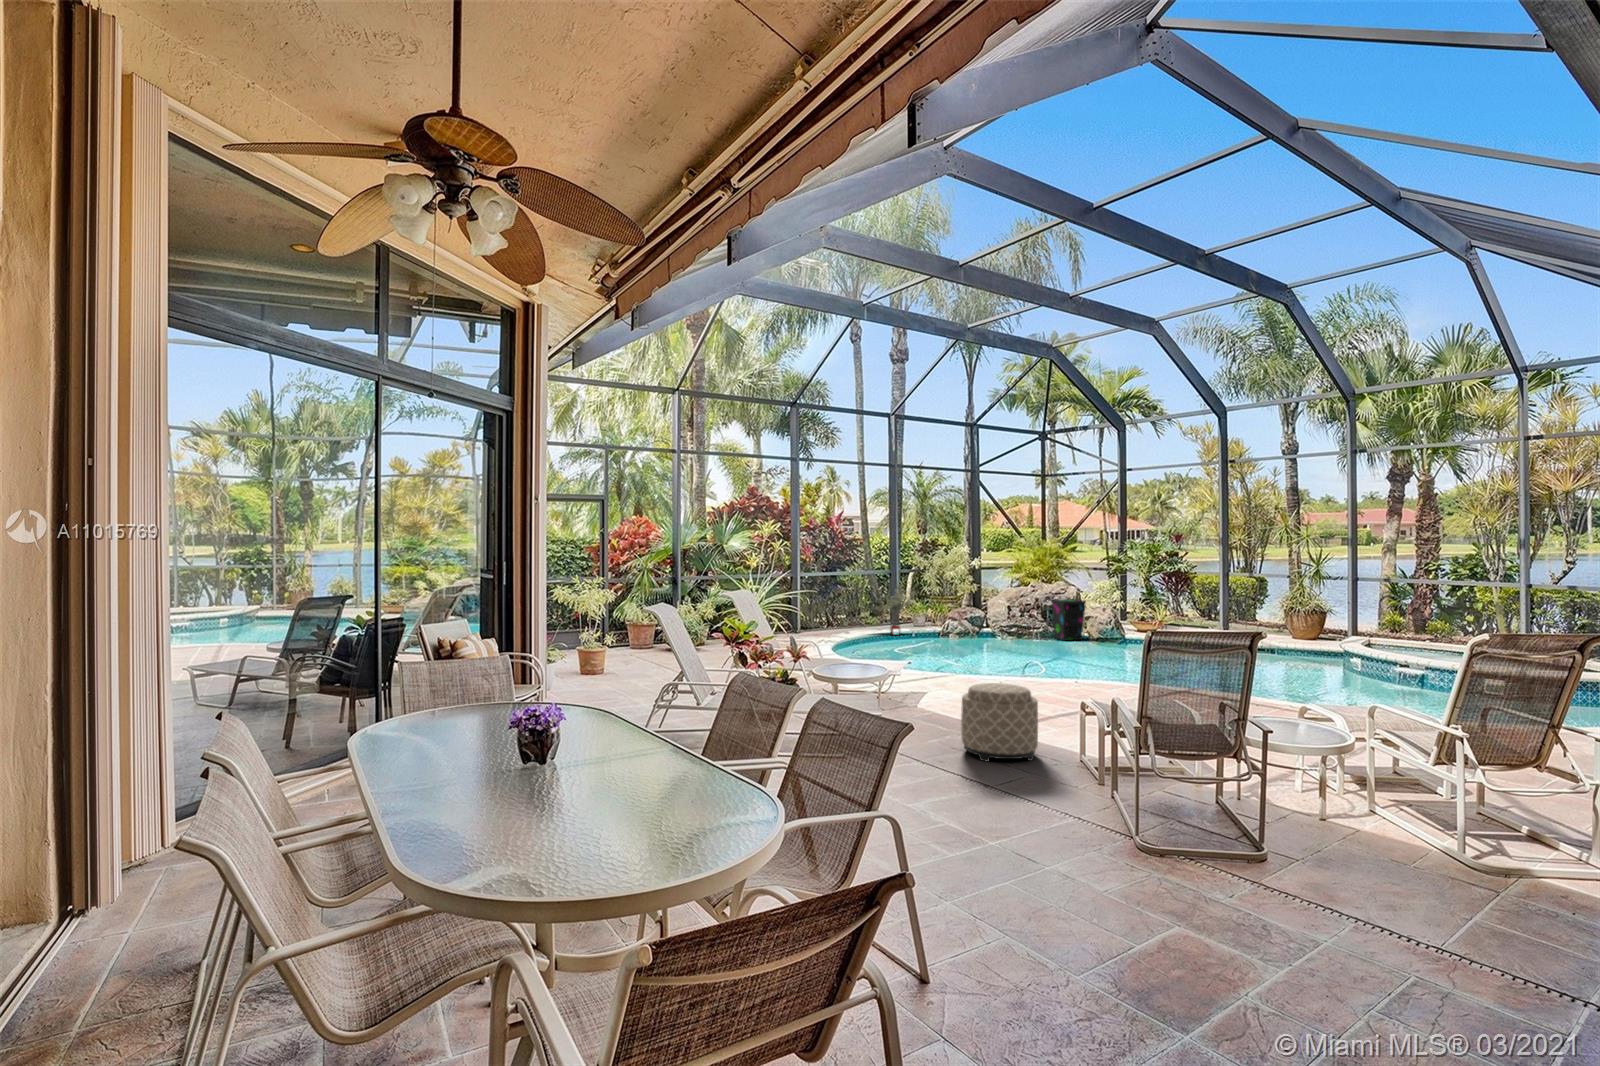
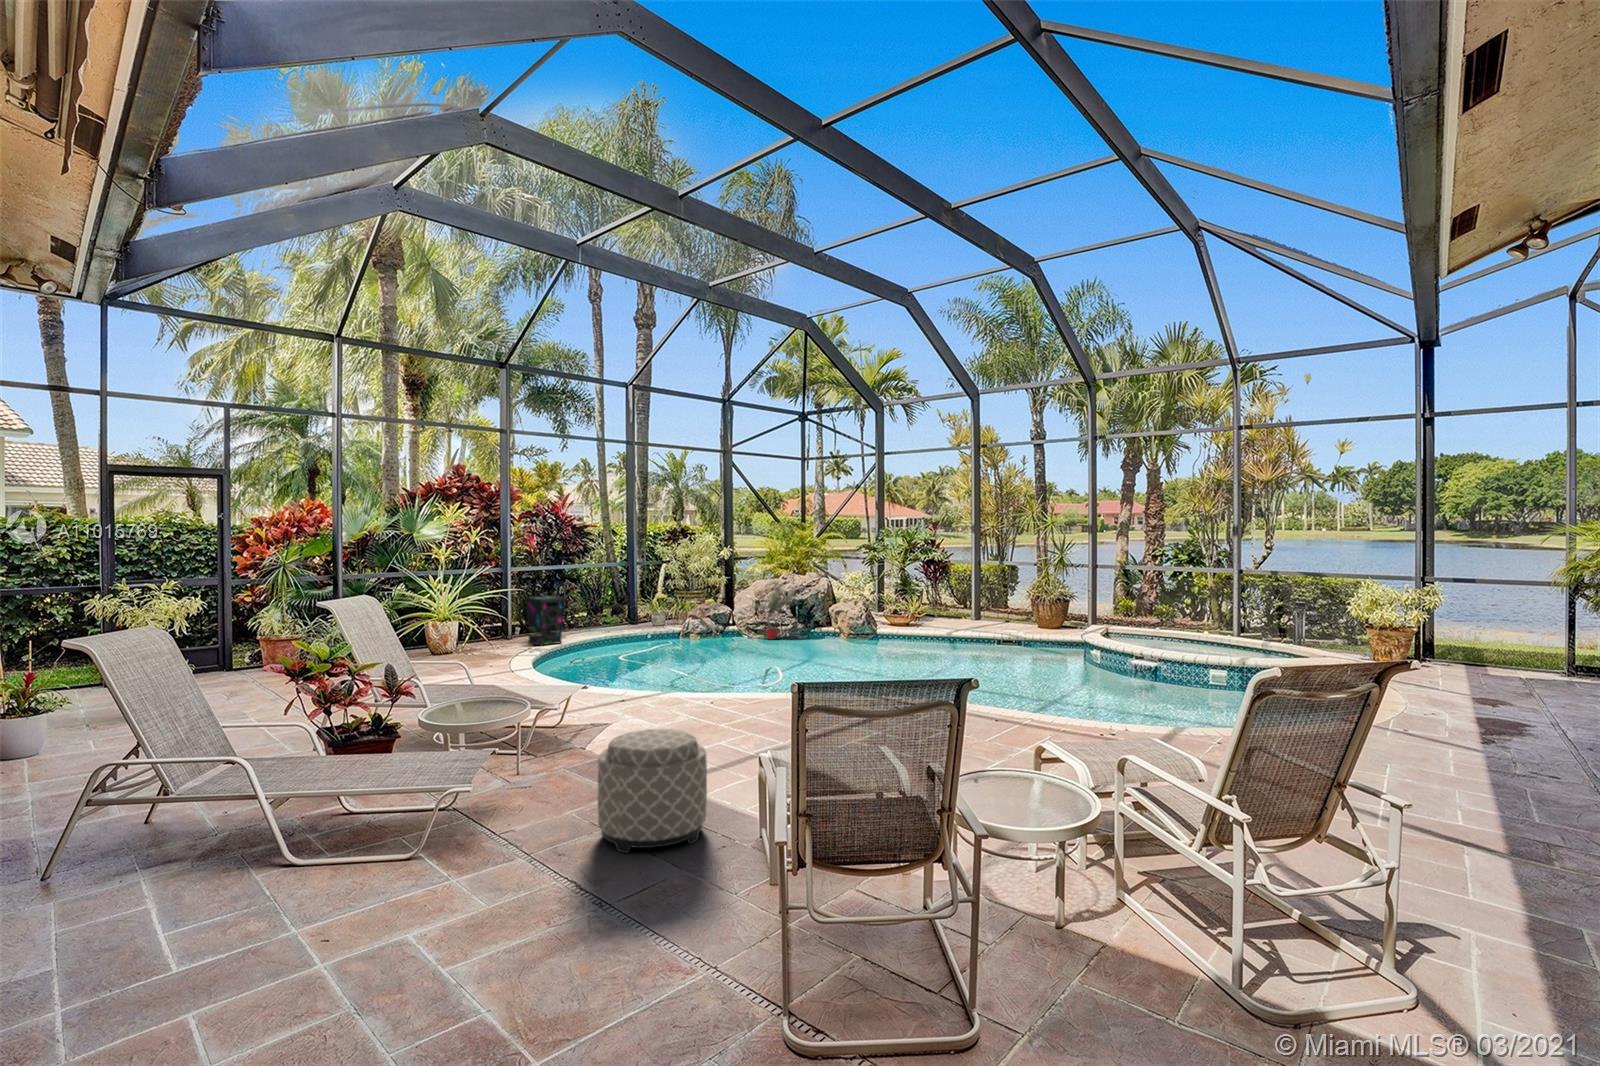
potted tree: present [877,586,916,635] -> present [749,582,796,640]
speaker: present [1051,599,1086,641] -> present [525,596,566,646]

